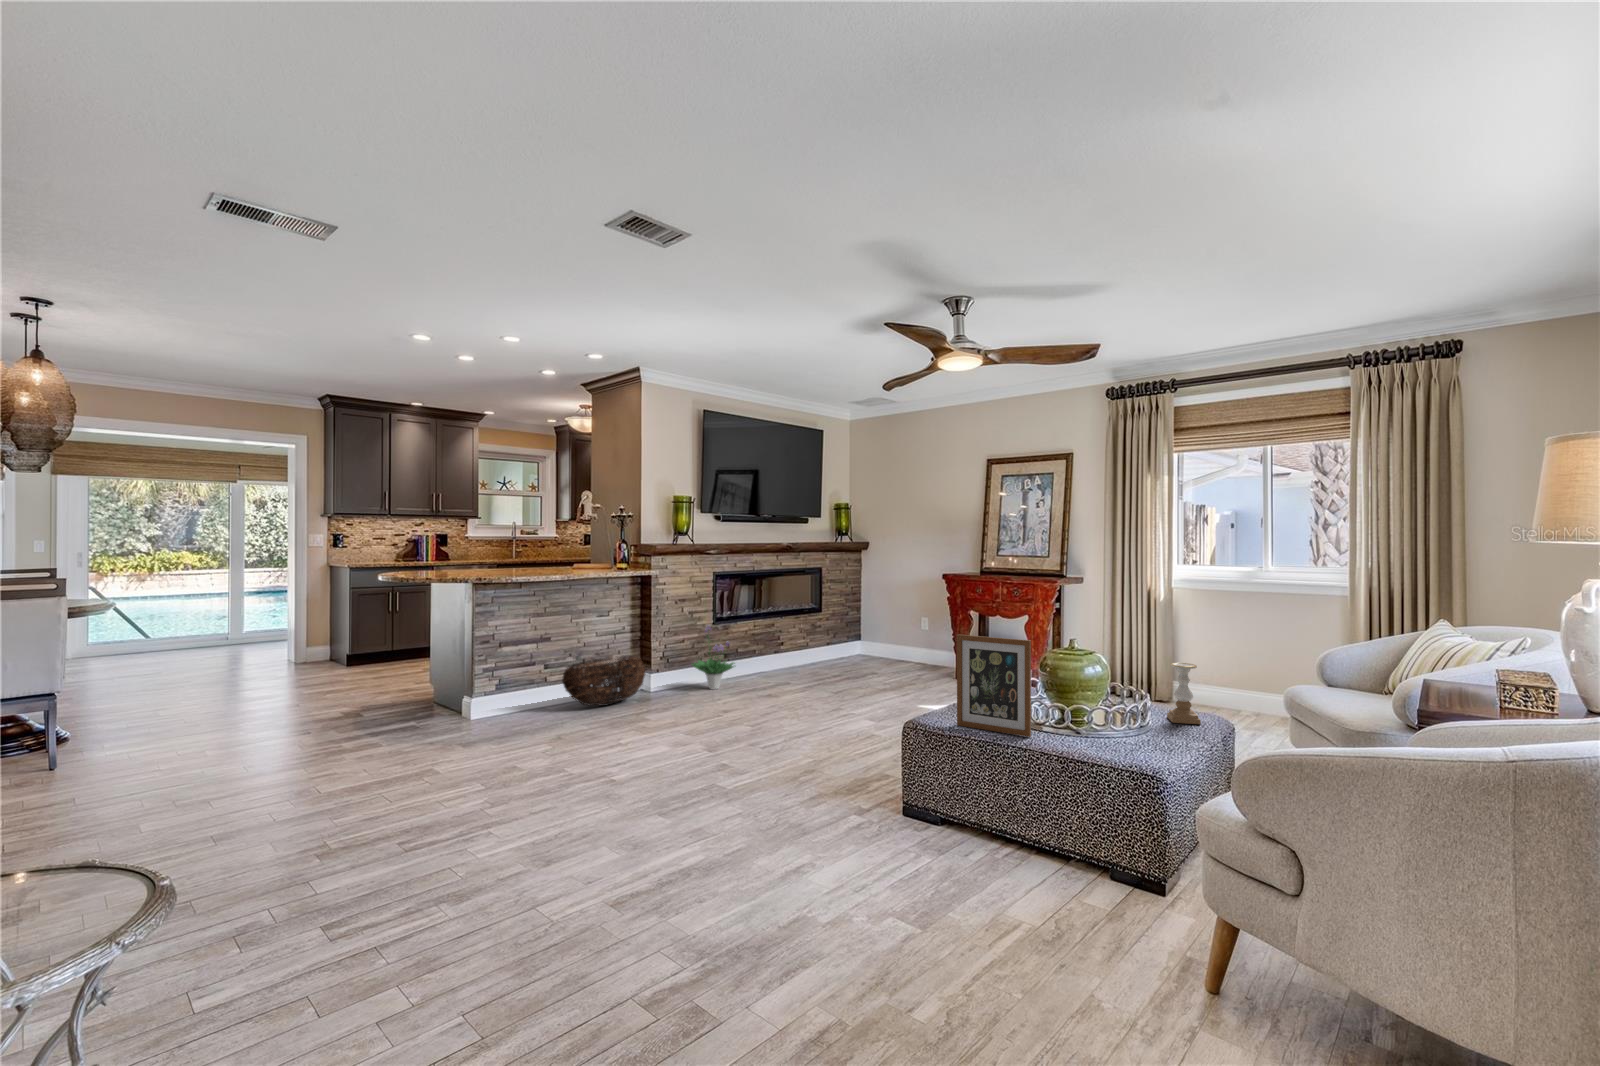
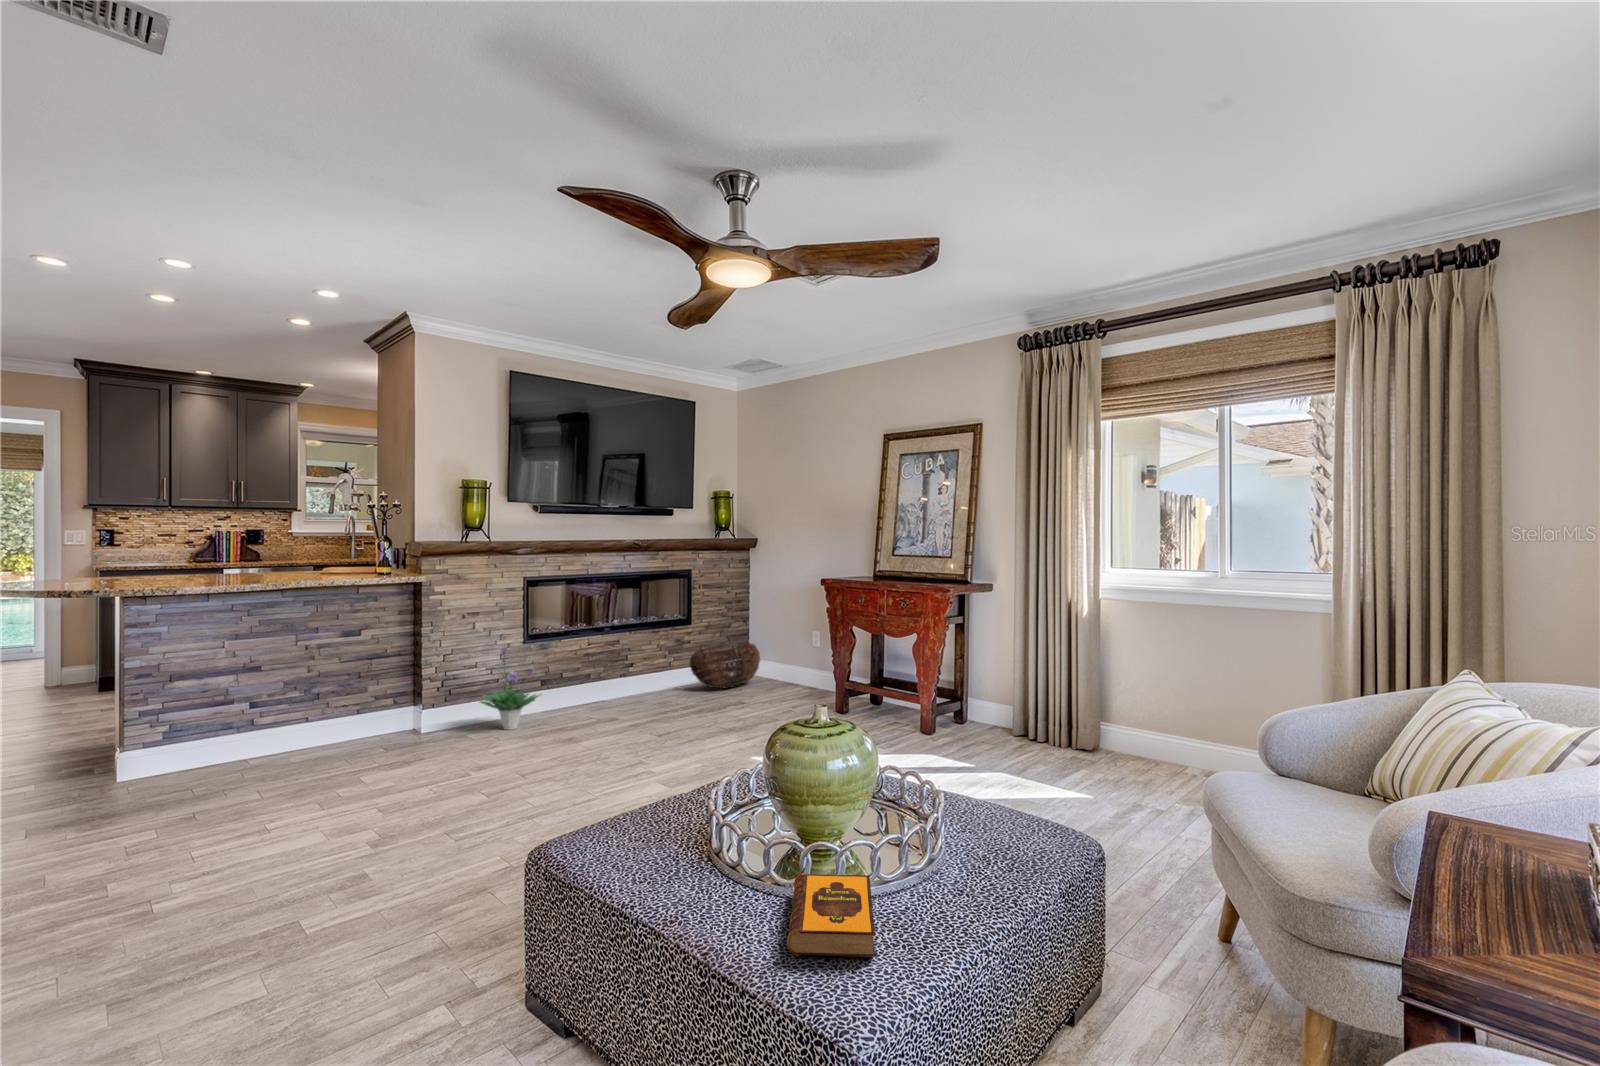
picture frame: present [957,634,1031,737] -> none [590,705,683,902]
basket: present [562,655,645,706] -> present [690,642,760,689]
candle holder: present [1167,663,1201,724] -> none [971,752,1018,867]
hardback book: none [1088,723,1157,752] -> present [787,873,875,957]

